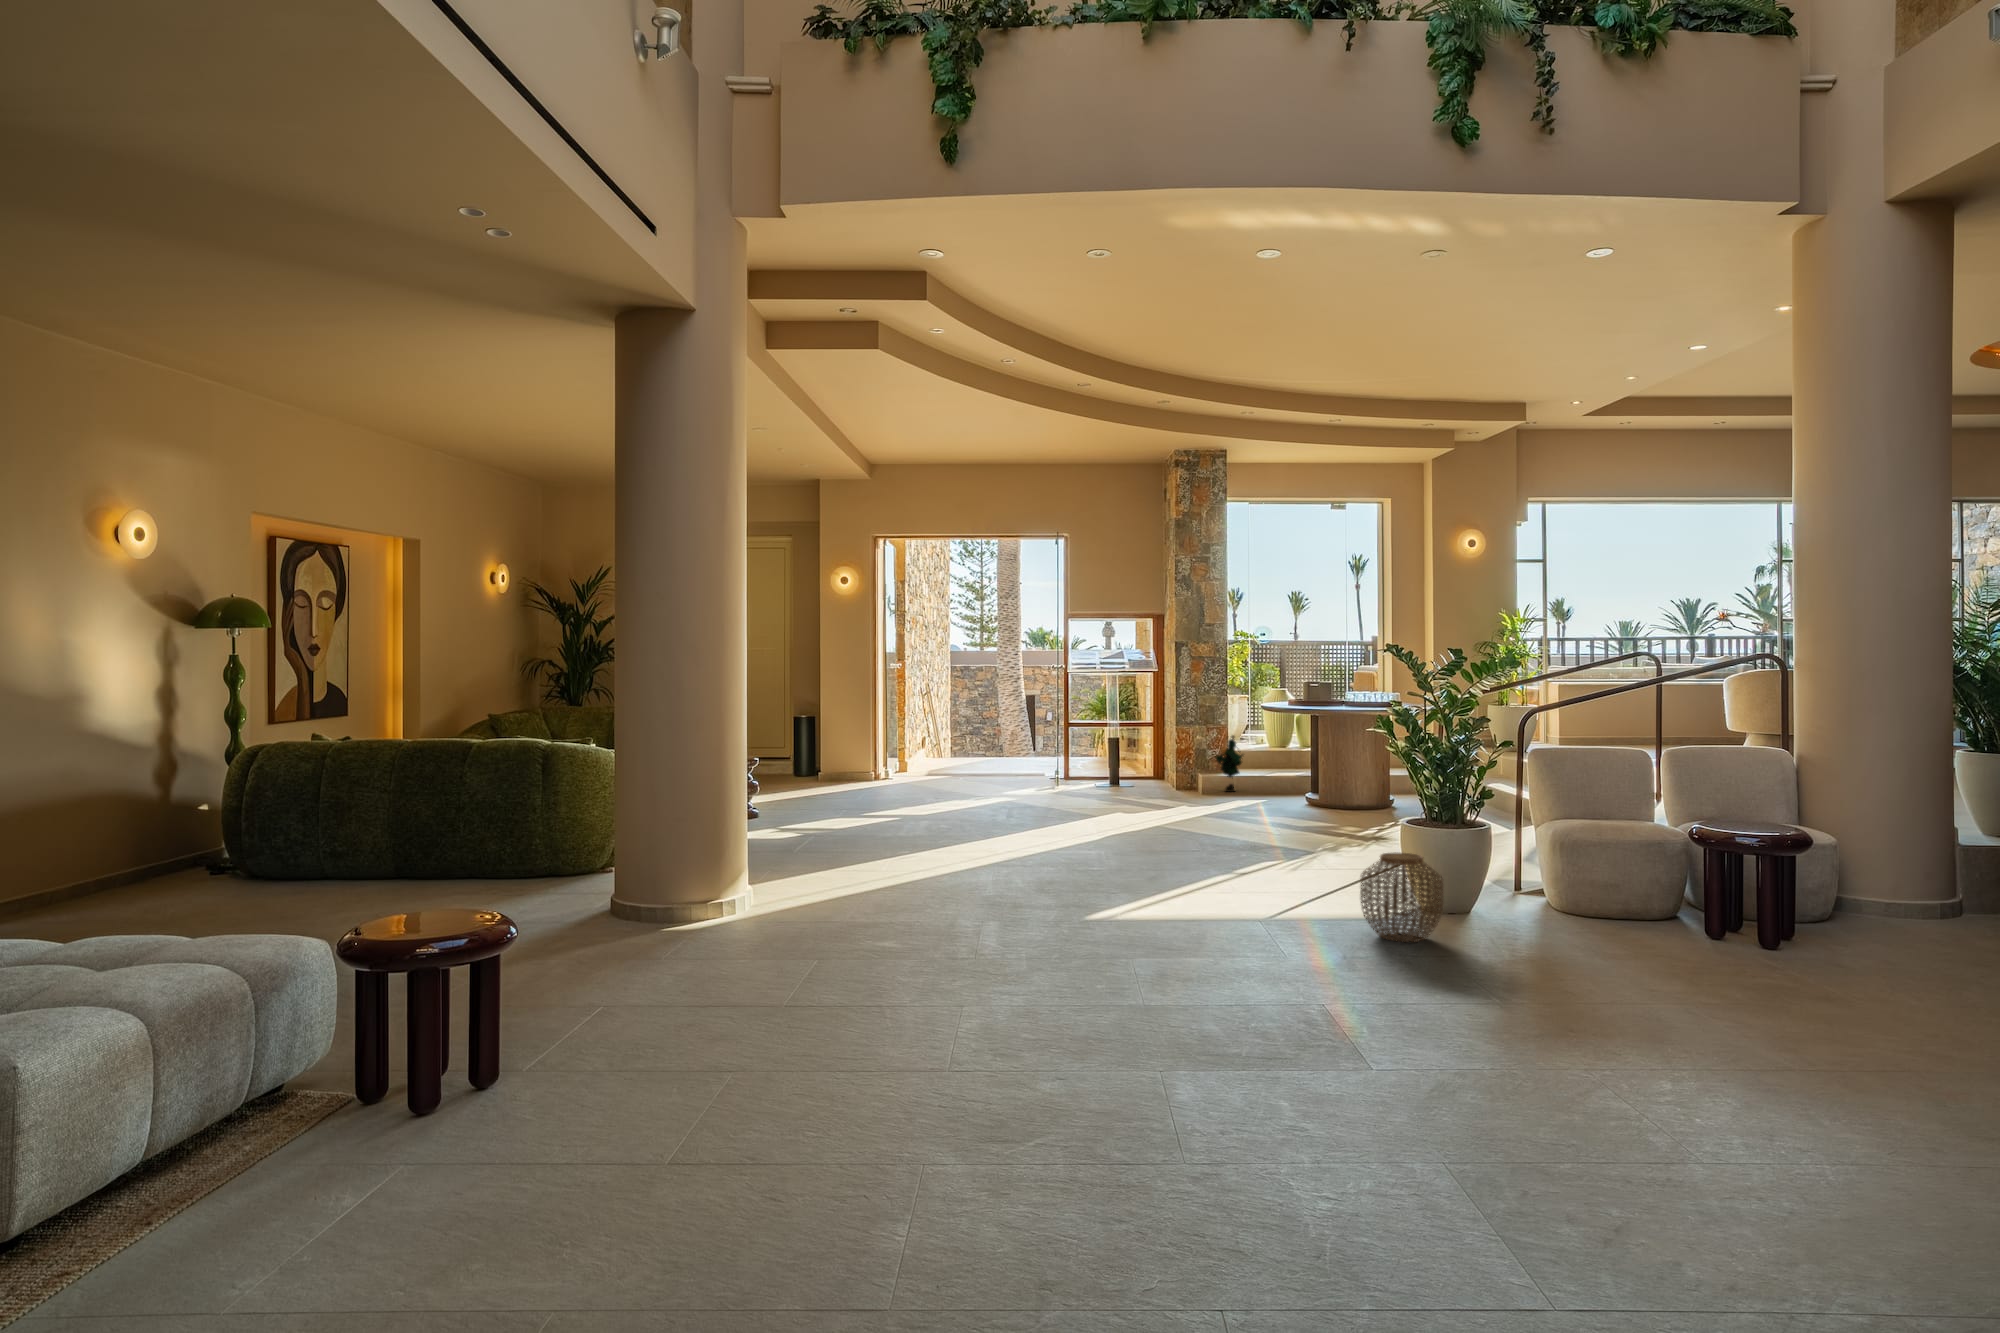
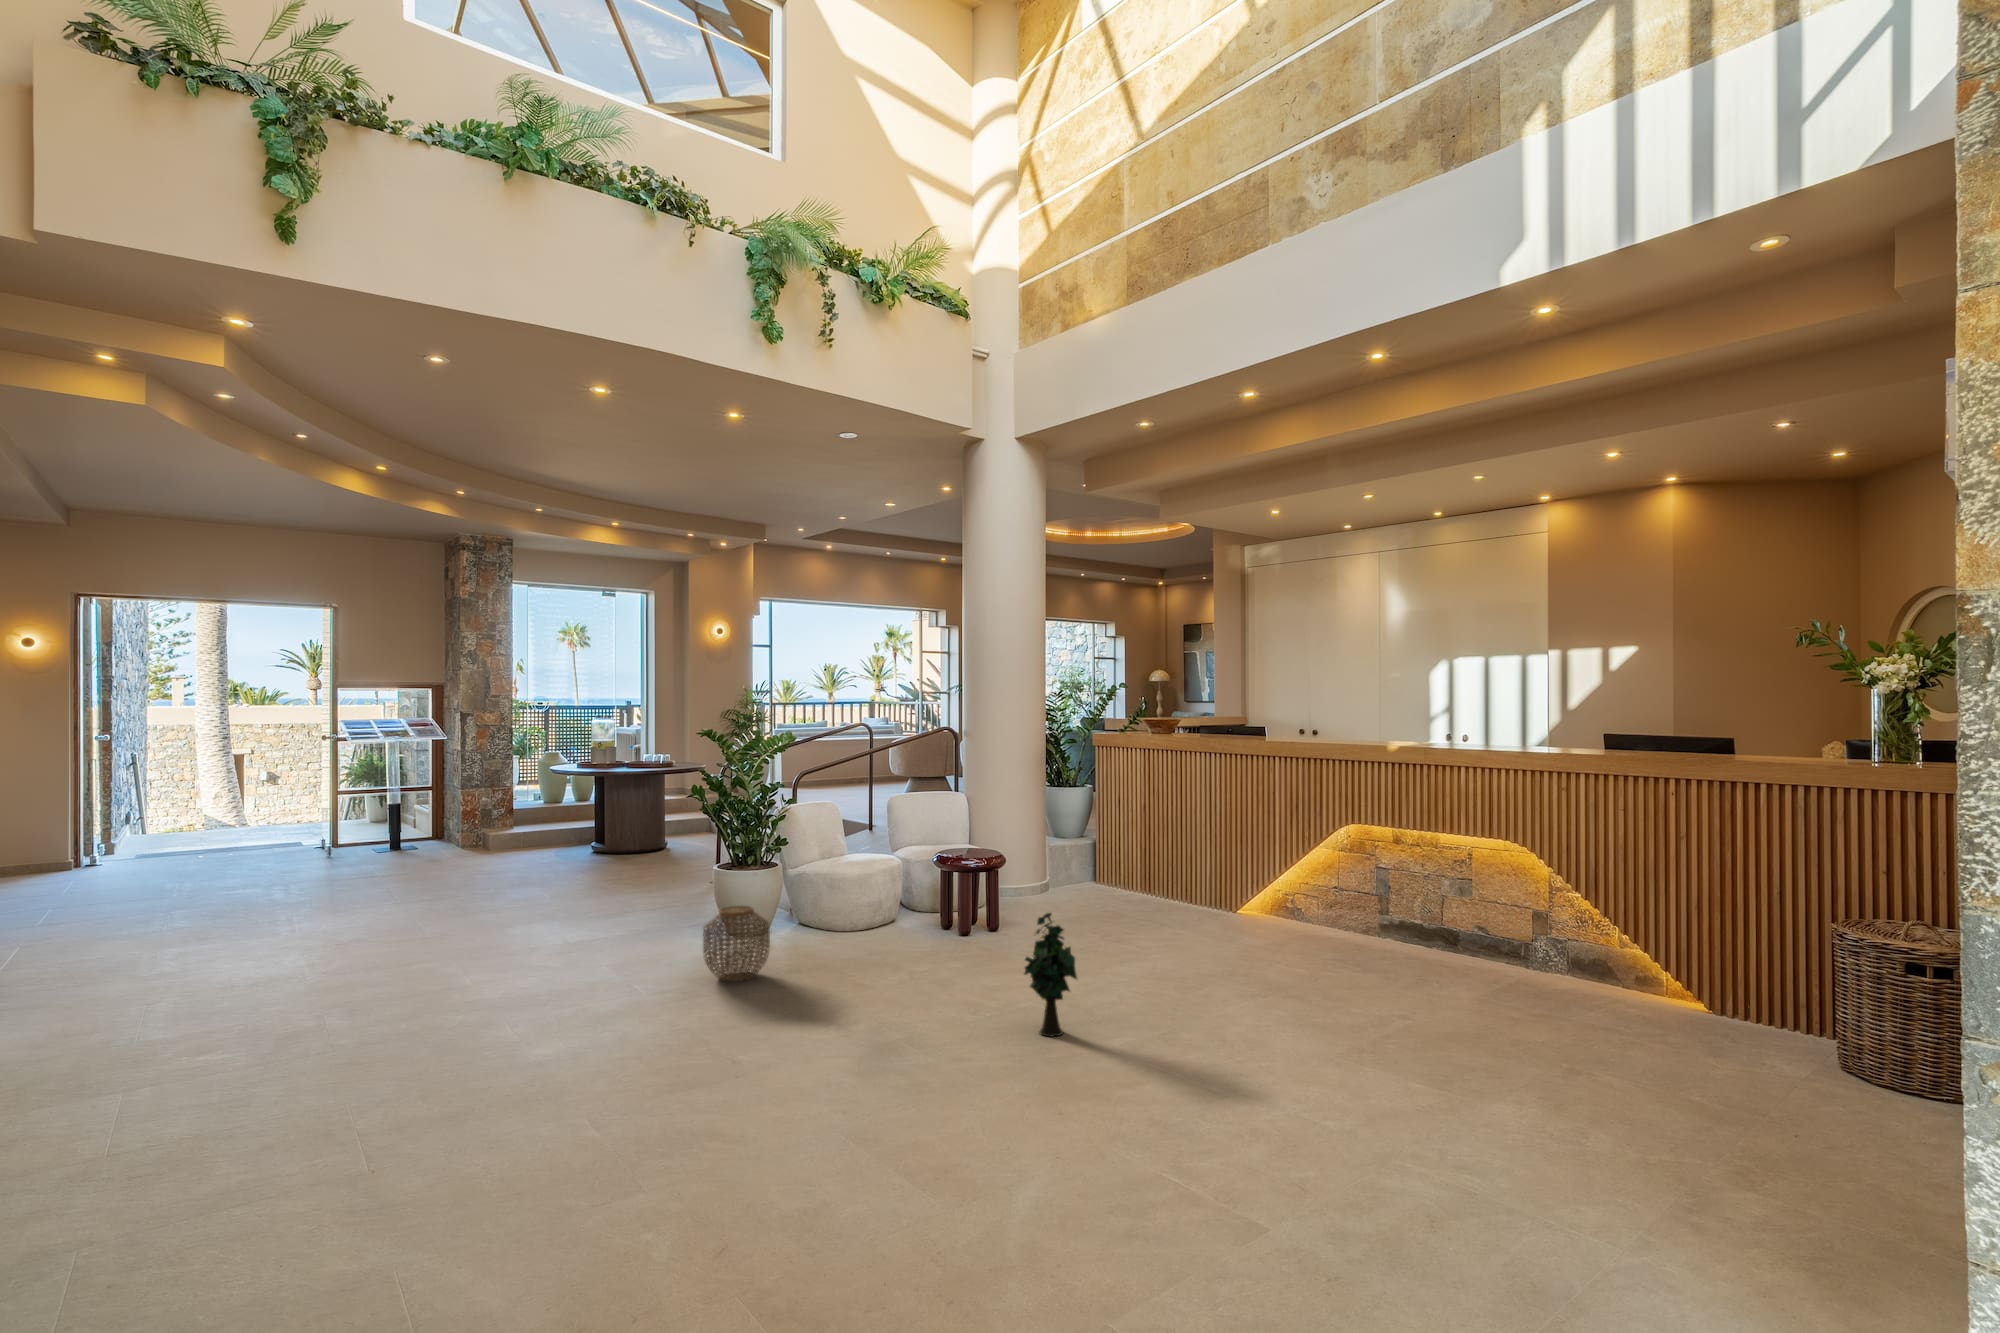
decorative plant: present [1216,736,1243,792] -> present [1024,913,1077,1037]

